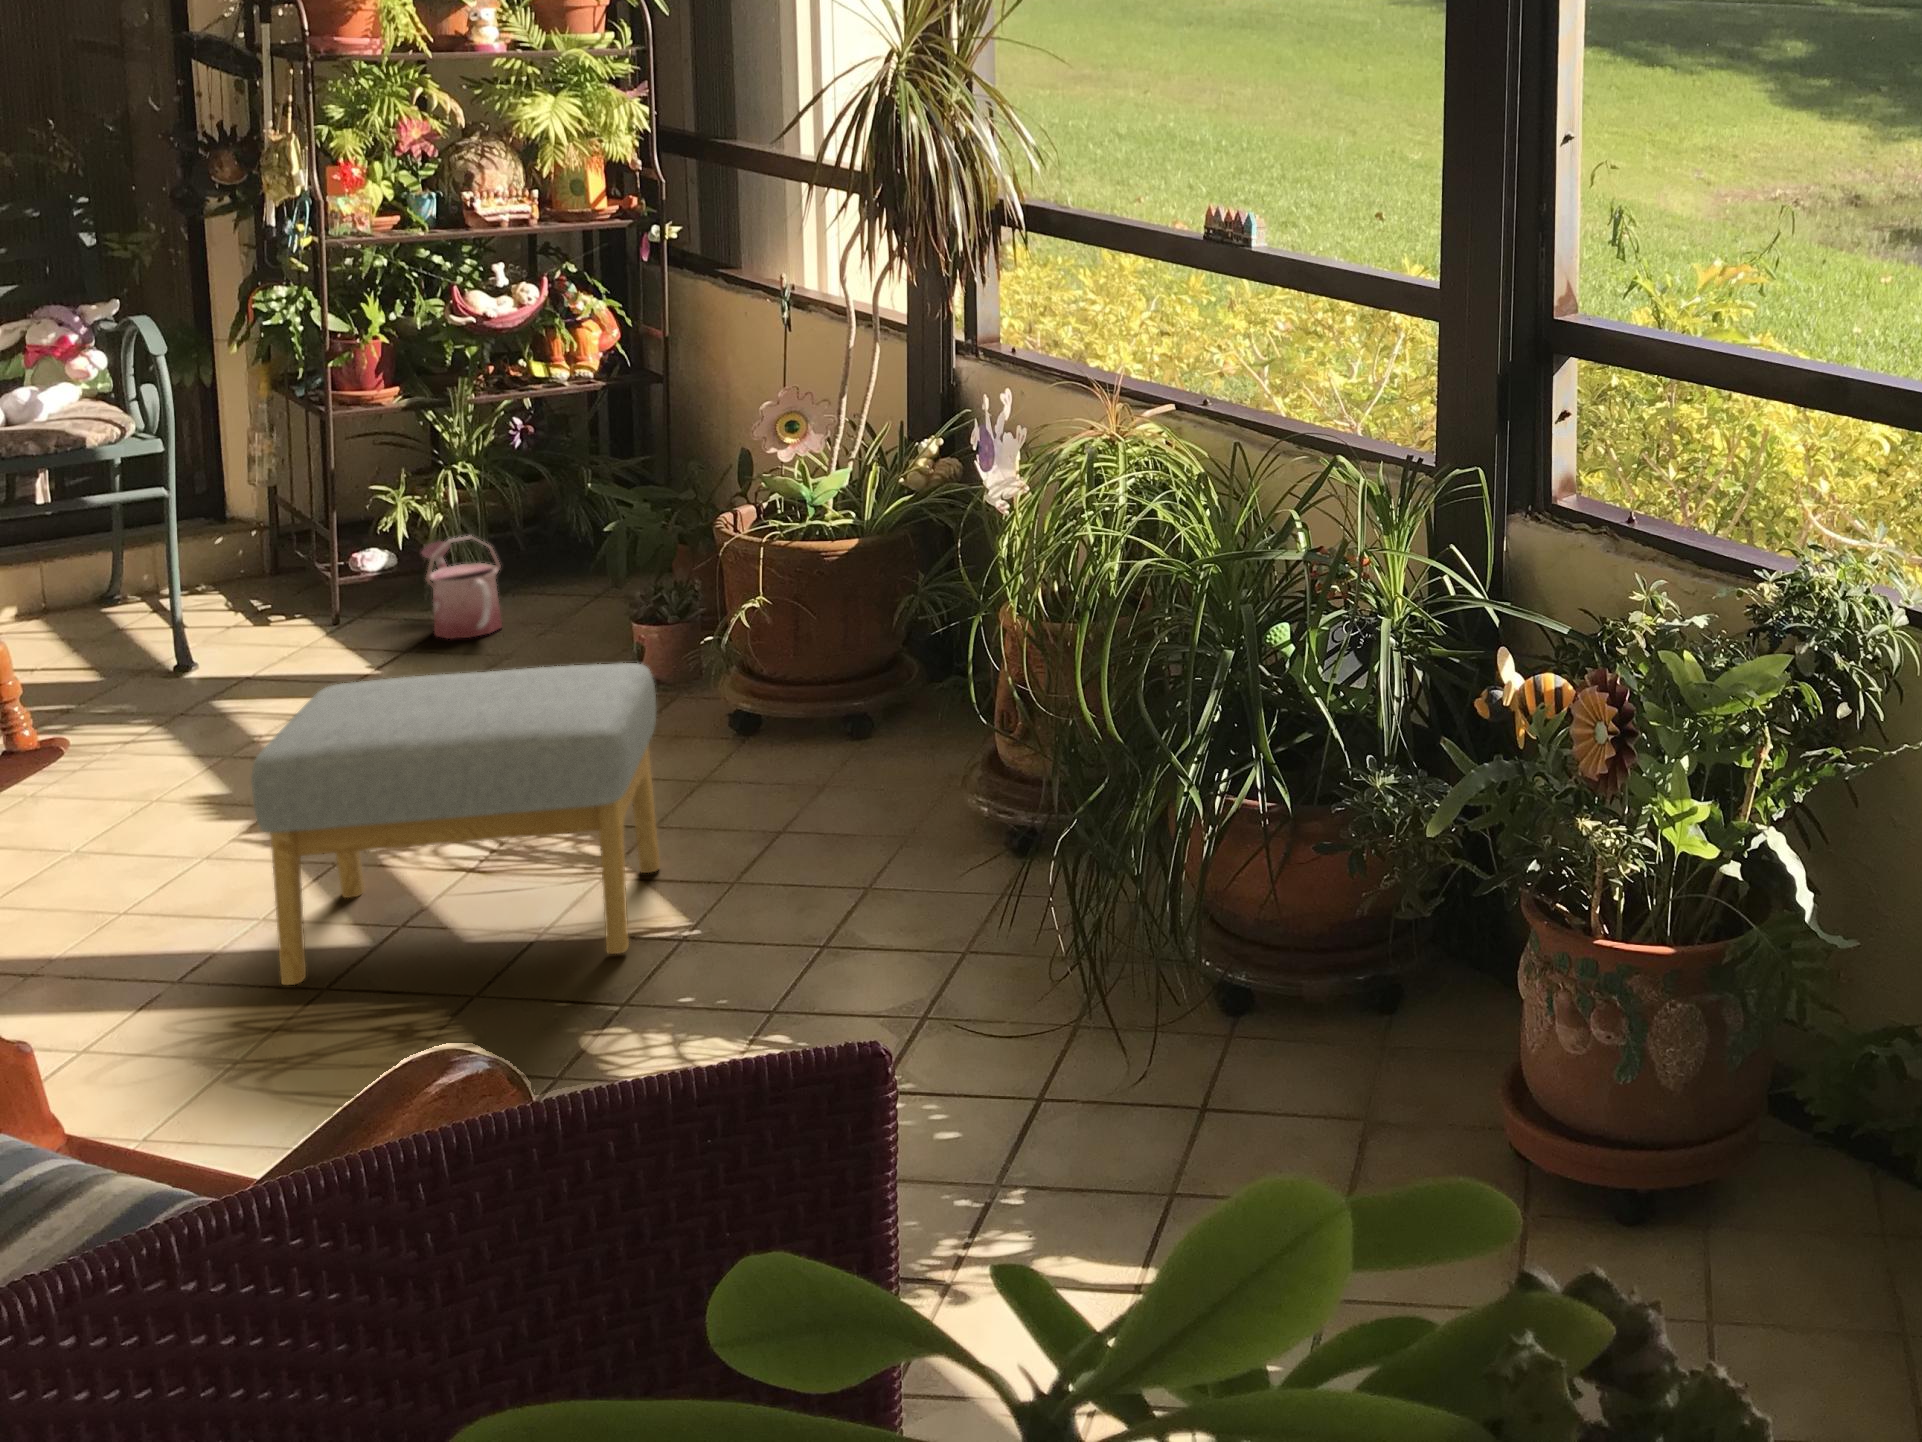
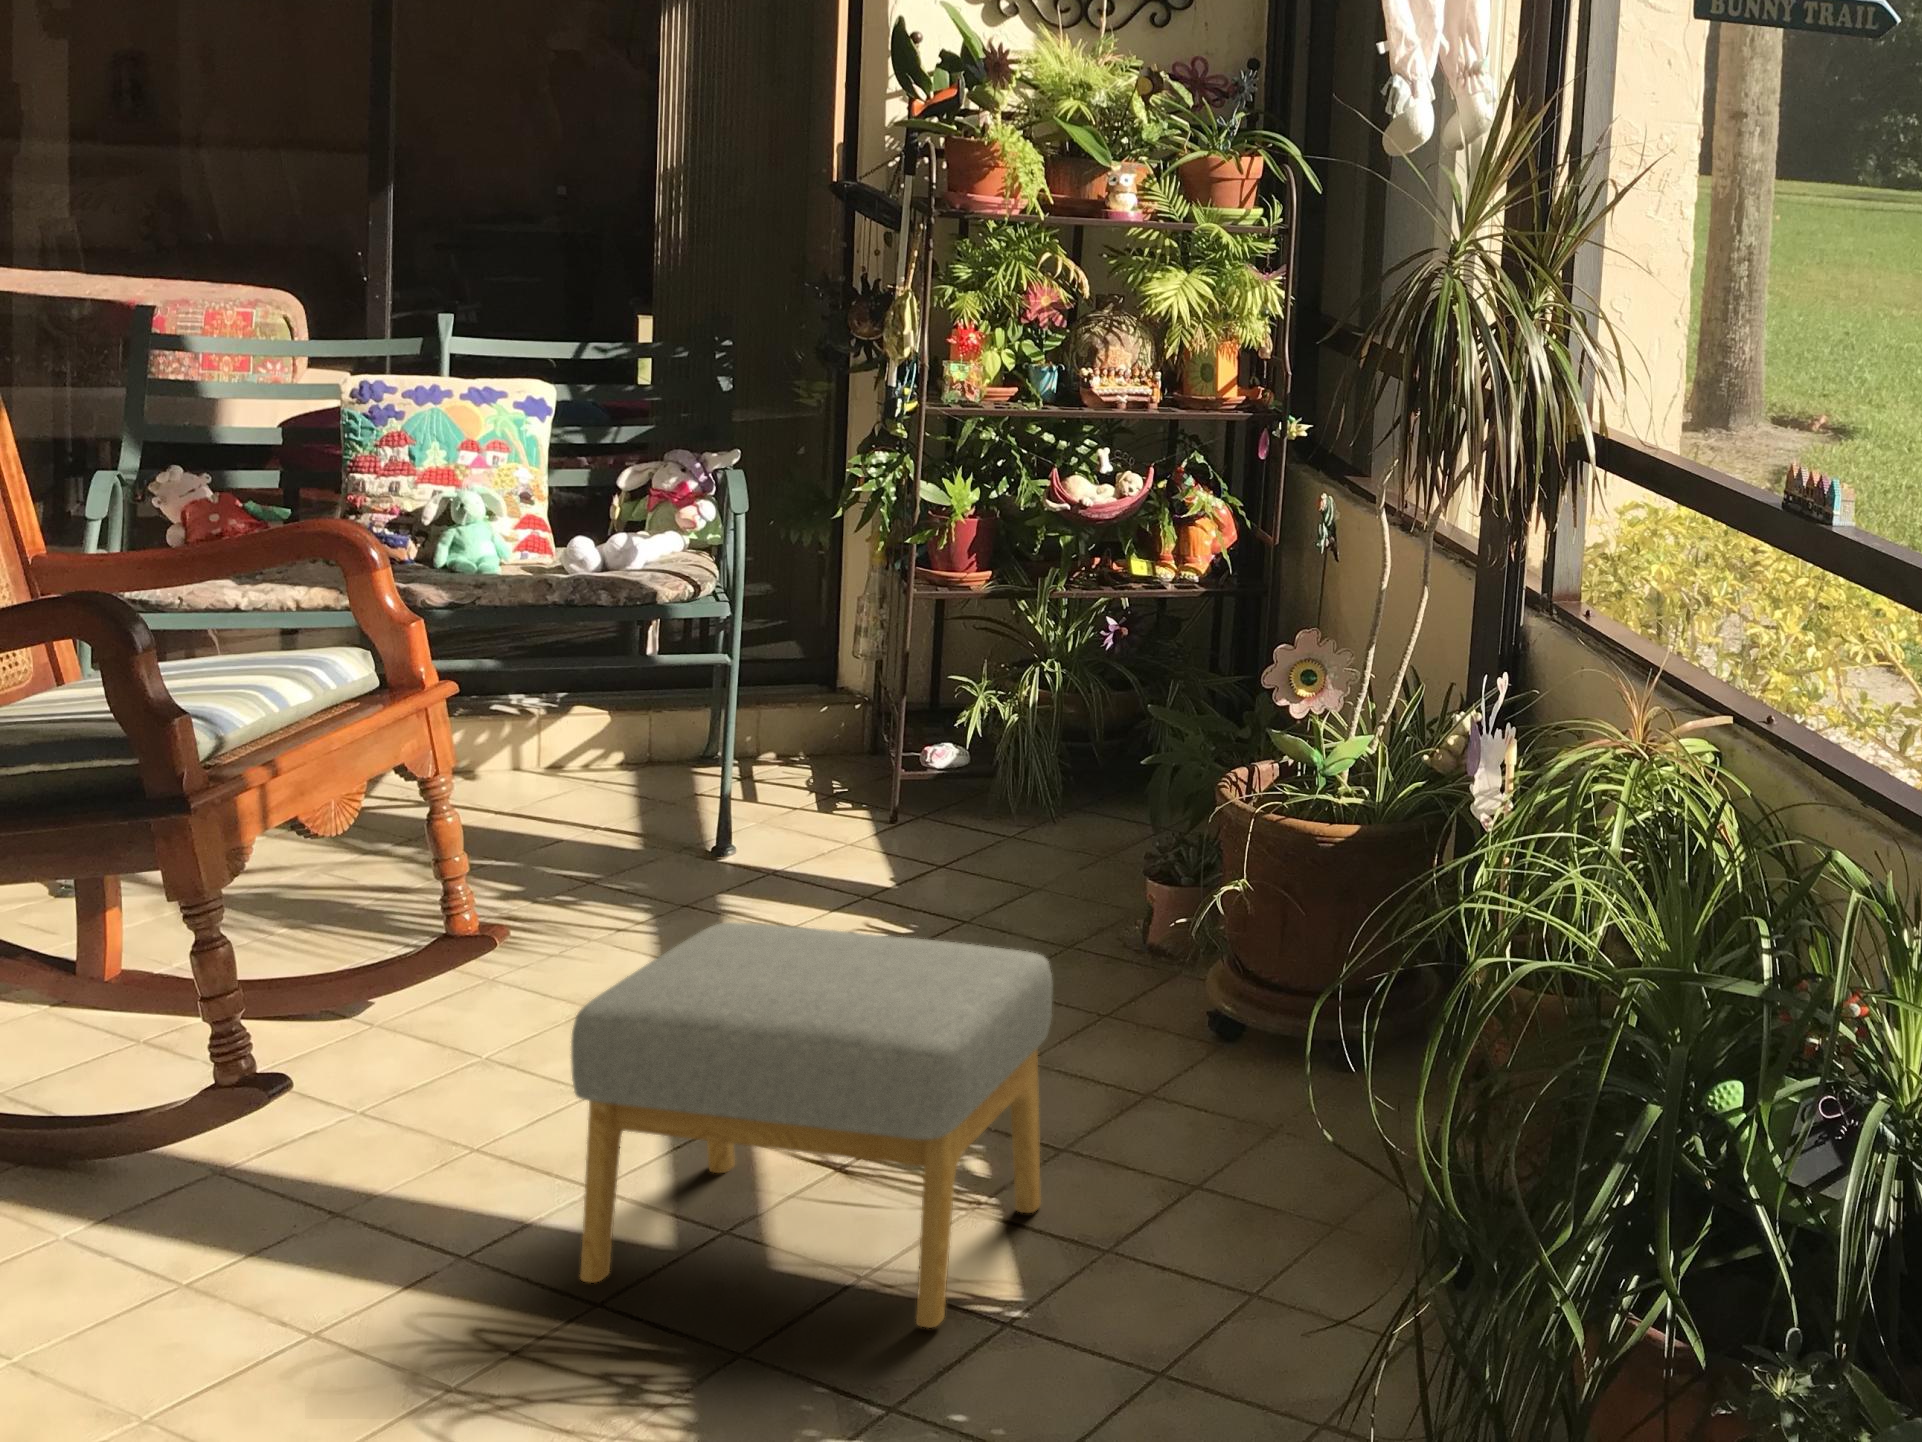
watering can: present [421,536,502,639] -> none [983,742,1063,855]

